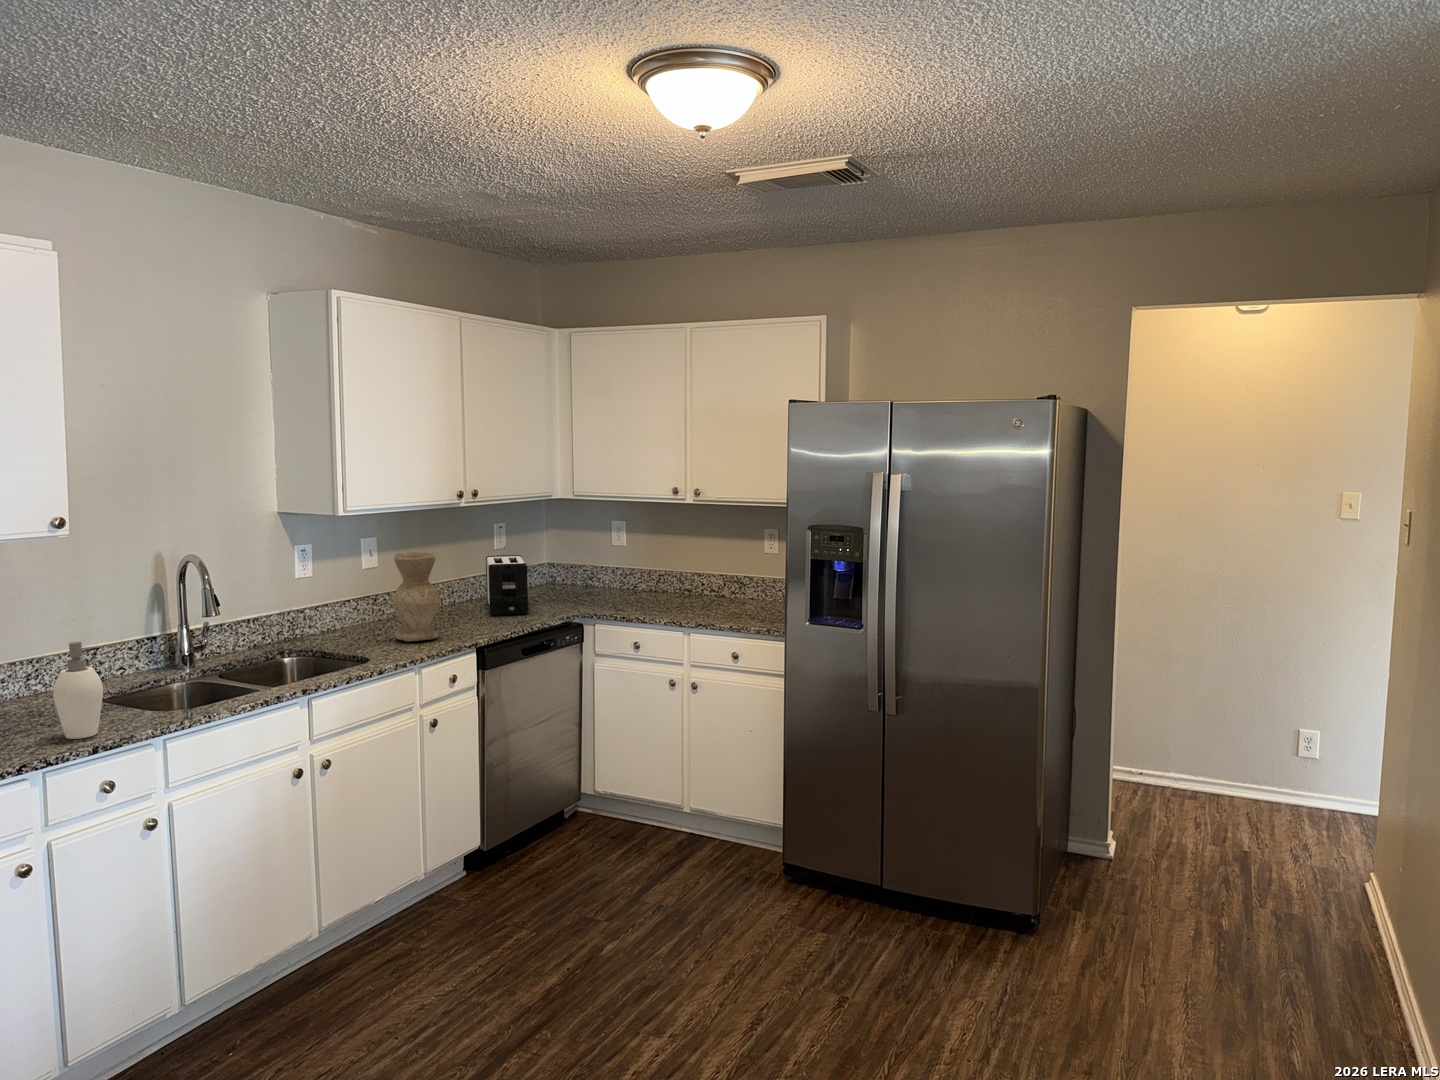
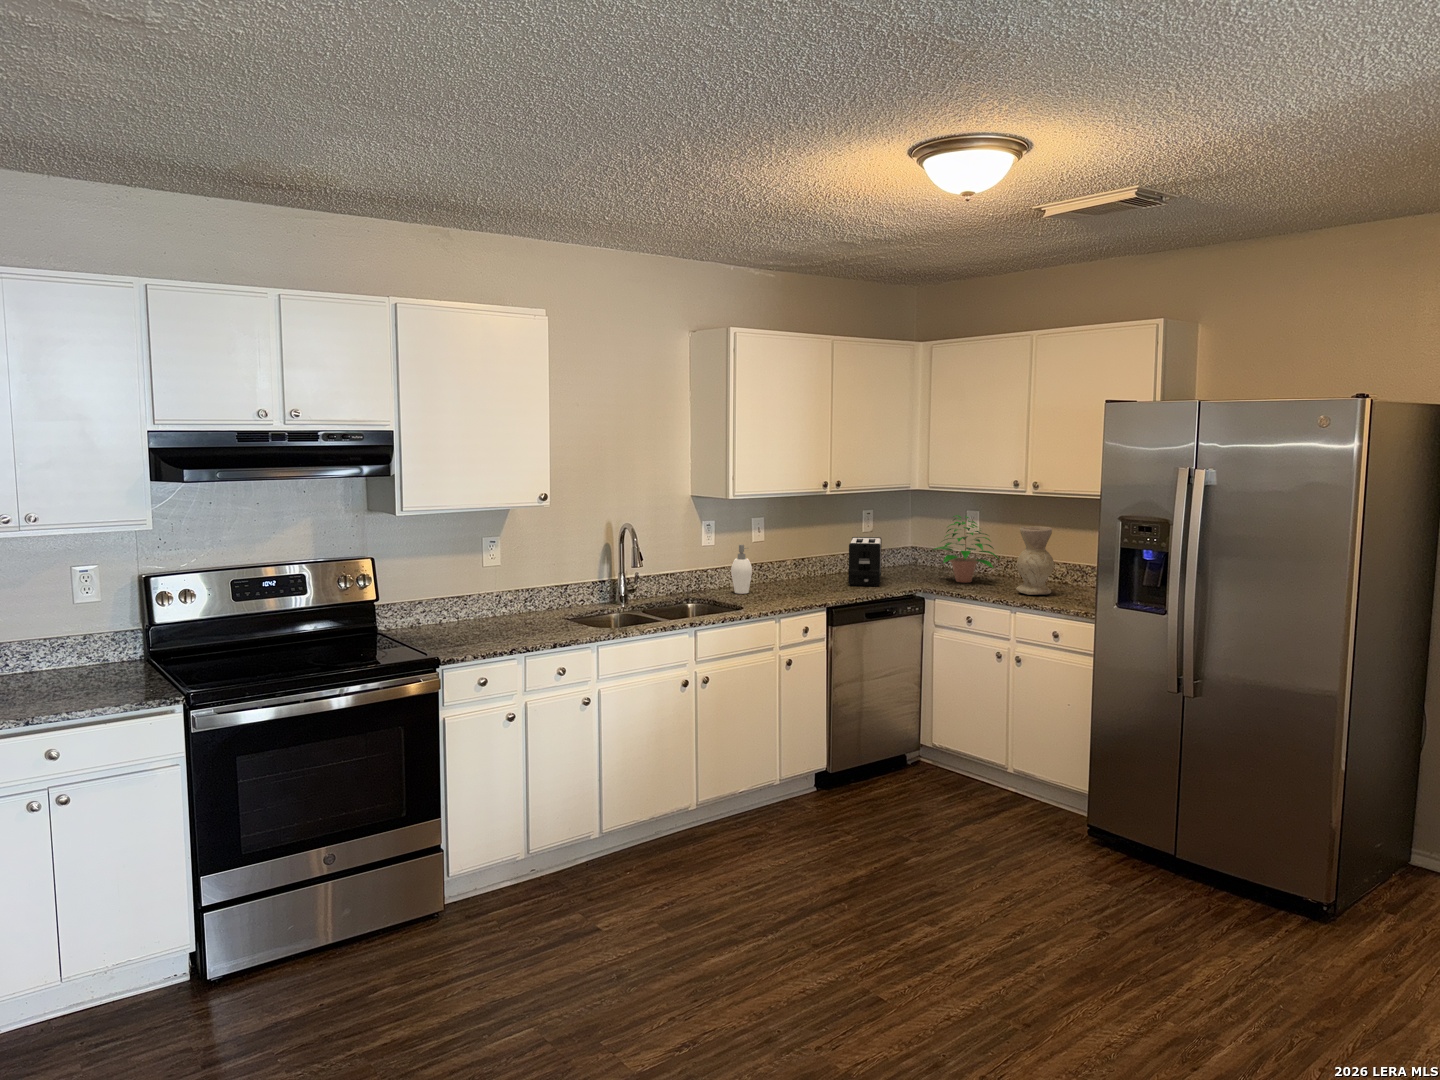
potted plant: none [581,526,658,603] -> present [933,515,999,583]
vase: present [393,552,440,641] -> present [1016,526,1054,595]
soap dispenser: present [53,642,115,739] -> present [731,545,752,594]

